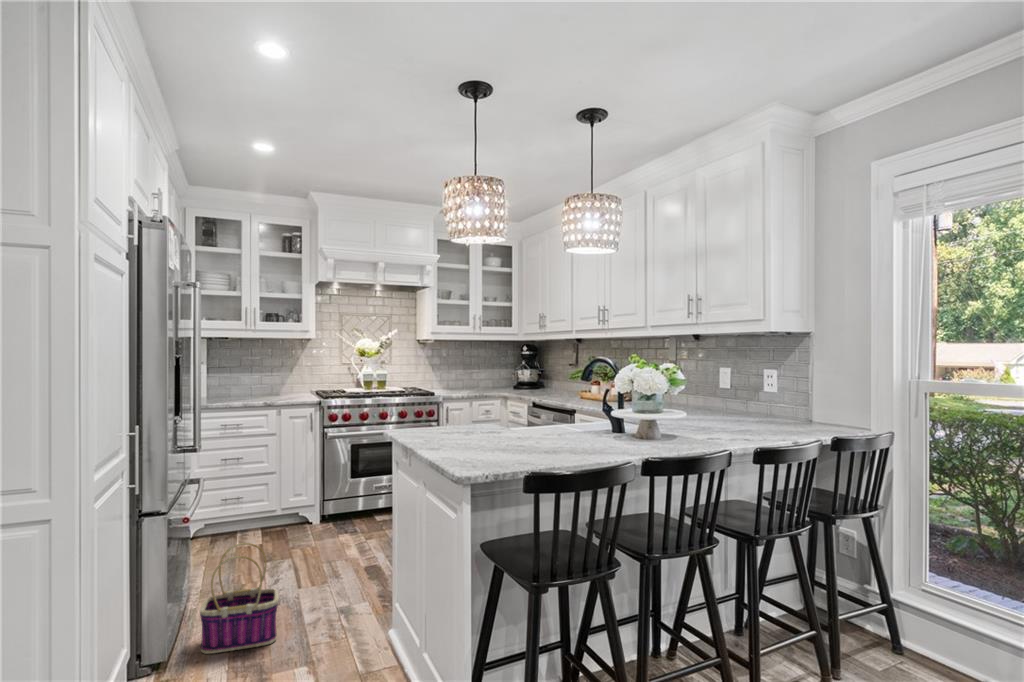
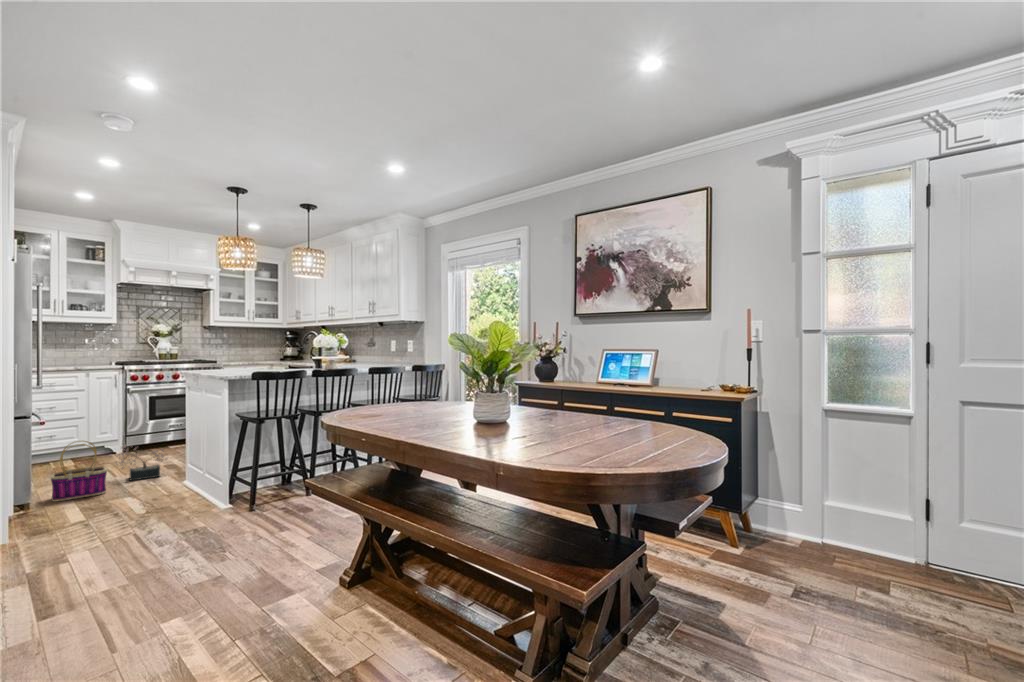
decorative plant: none [296,542,369,609] -> present [116,445,163,481]

